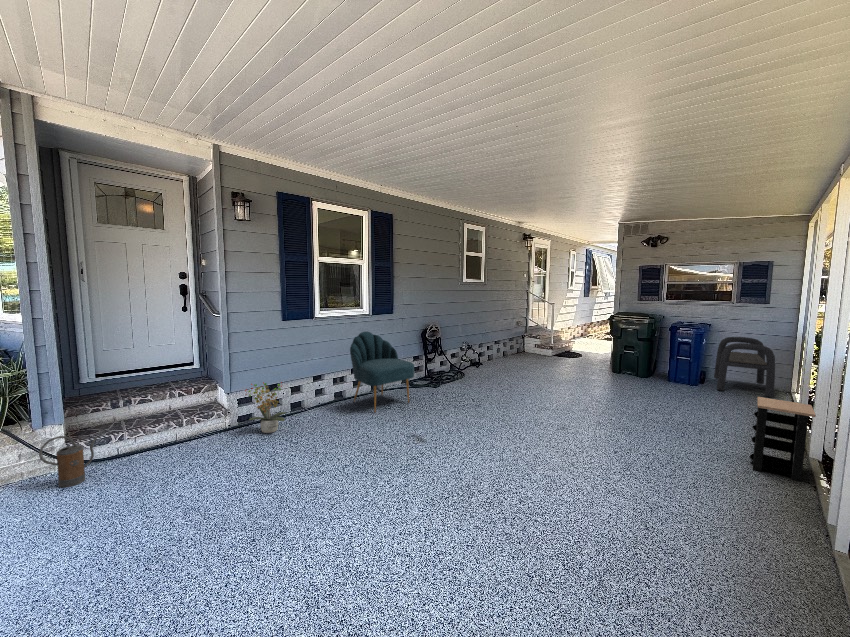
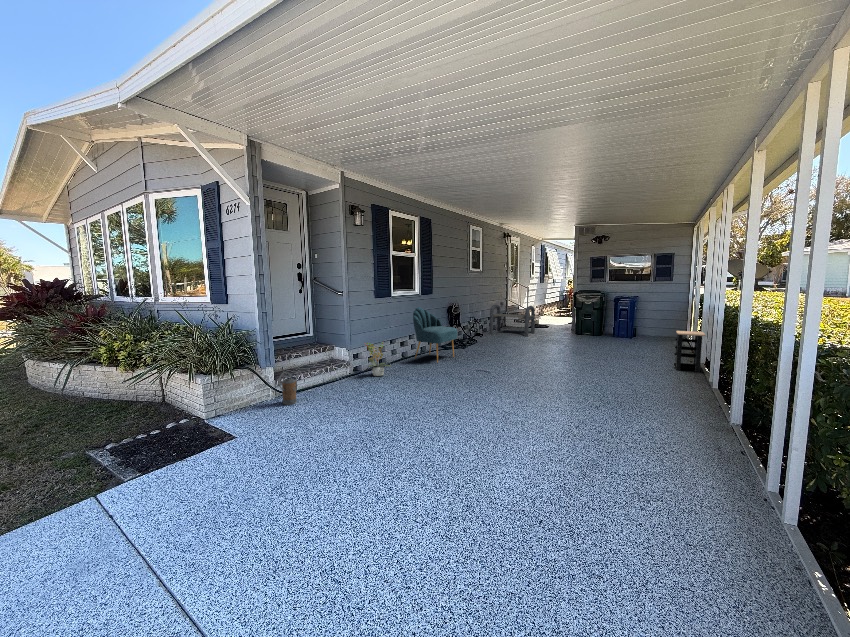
bench: present [714,337,775,397] -> present [489,305,535,336]

